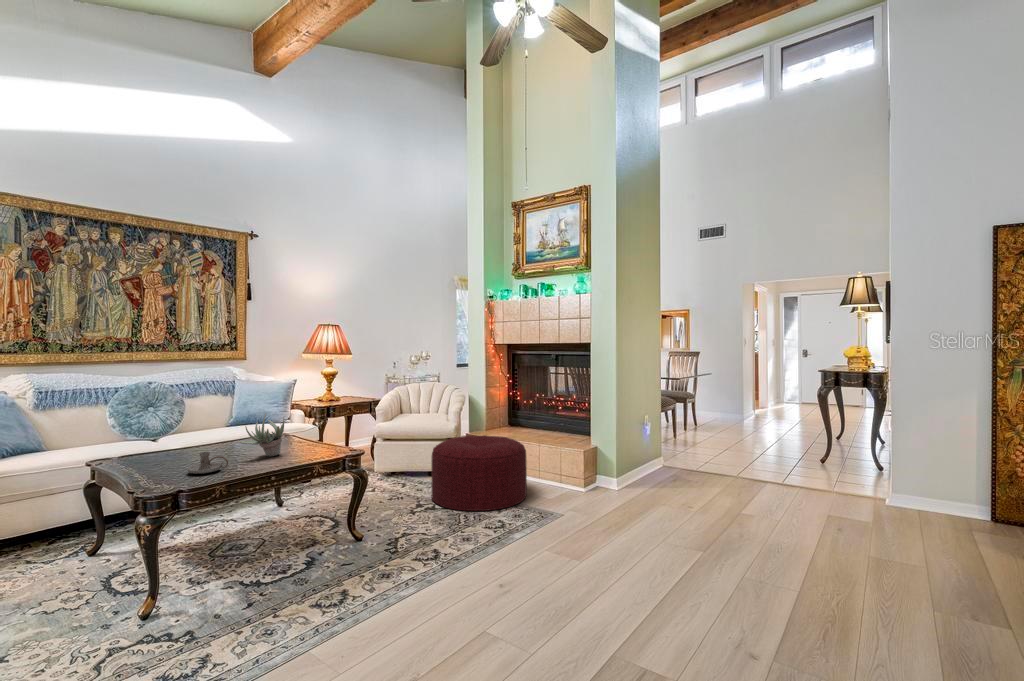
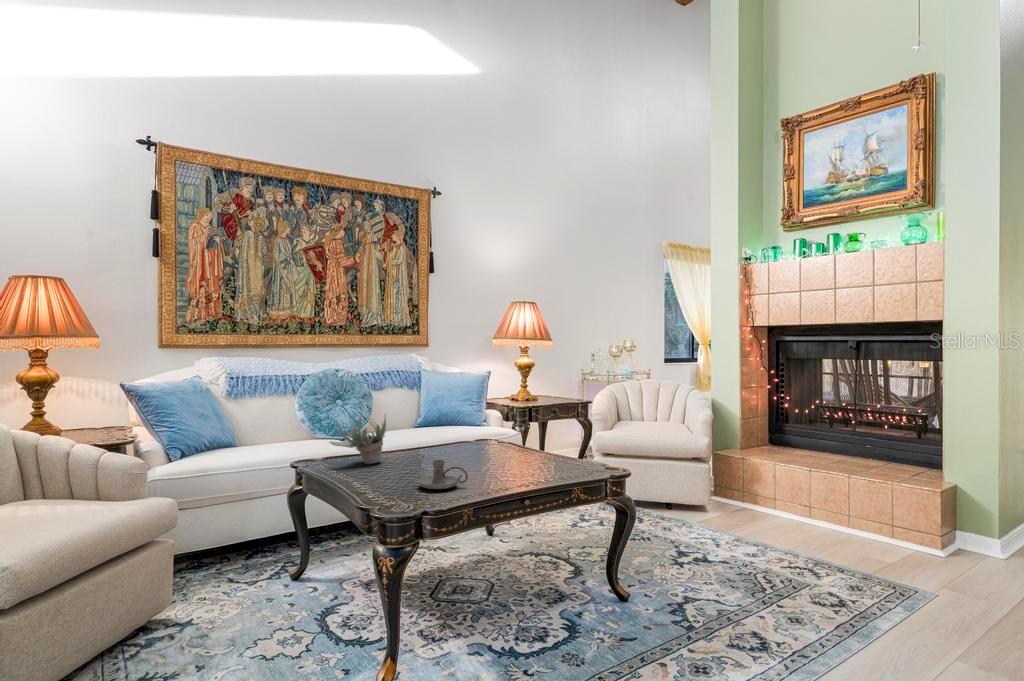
succulent plant: present [238,414,284,457] -> present [329,410,386,464]
ottoman: present [431,435,527,511] -> none [693,456,844,569]

